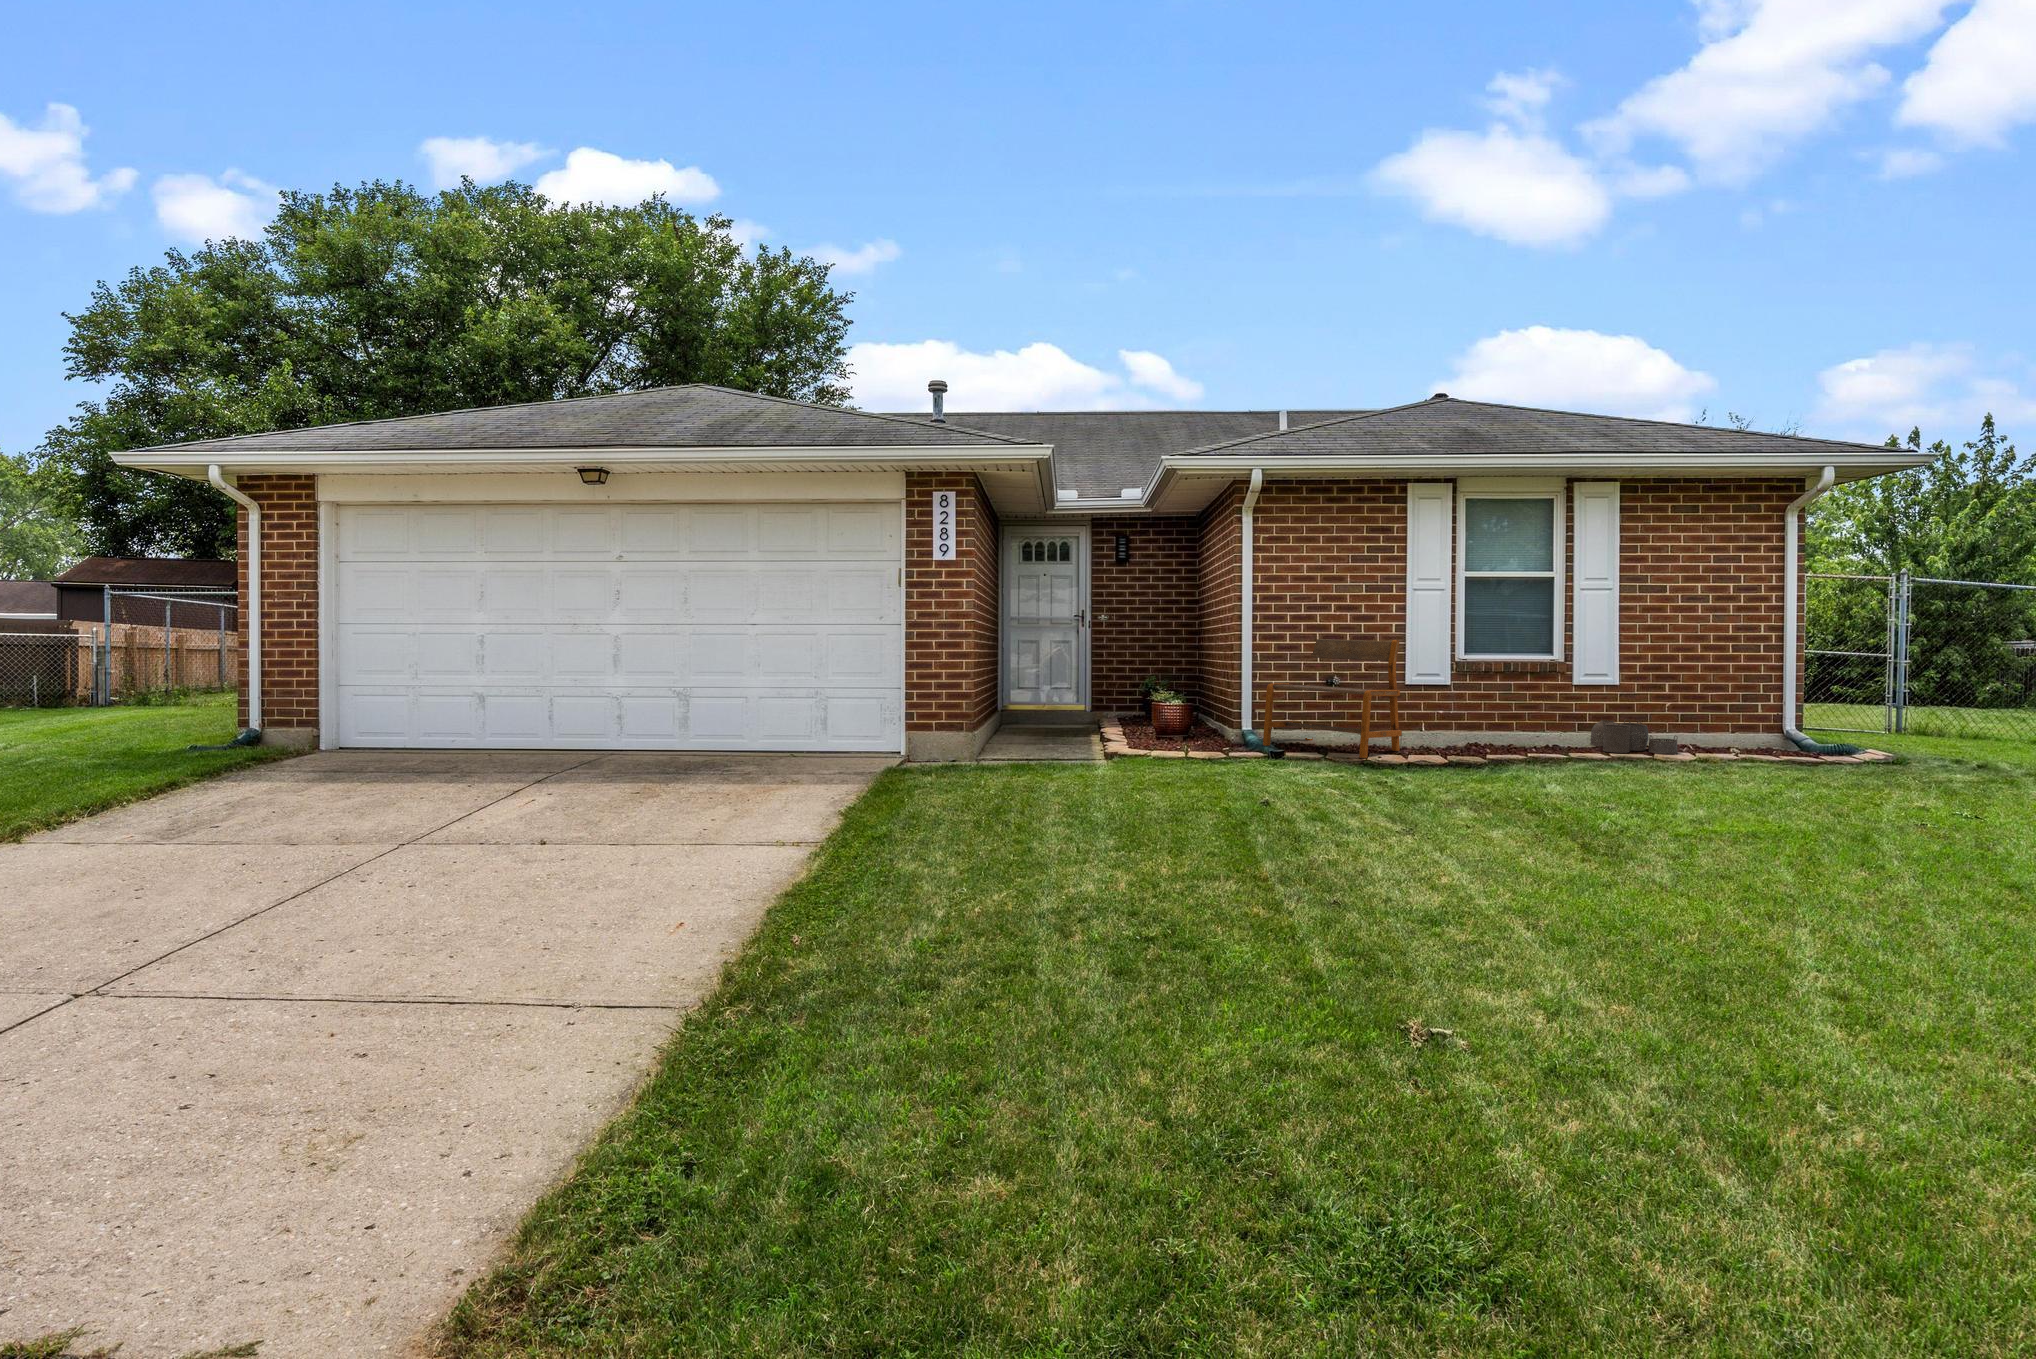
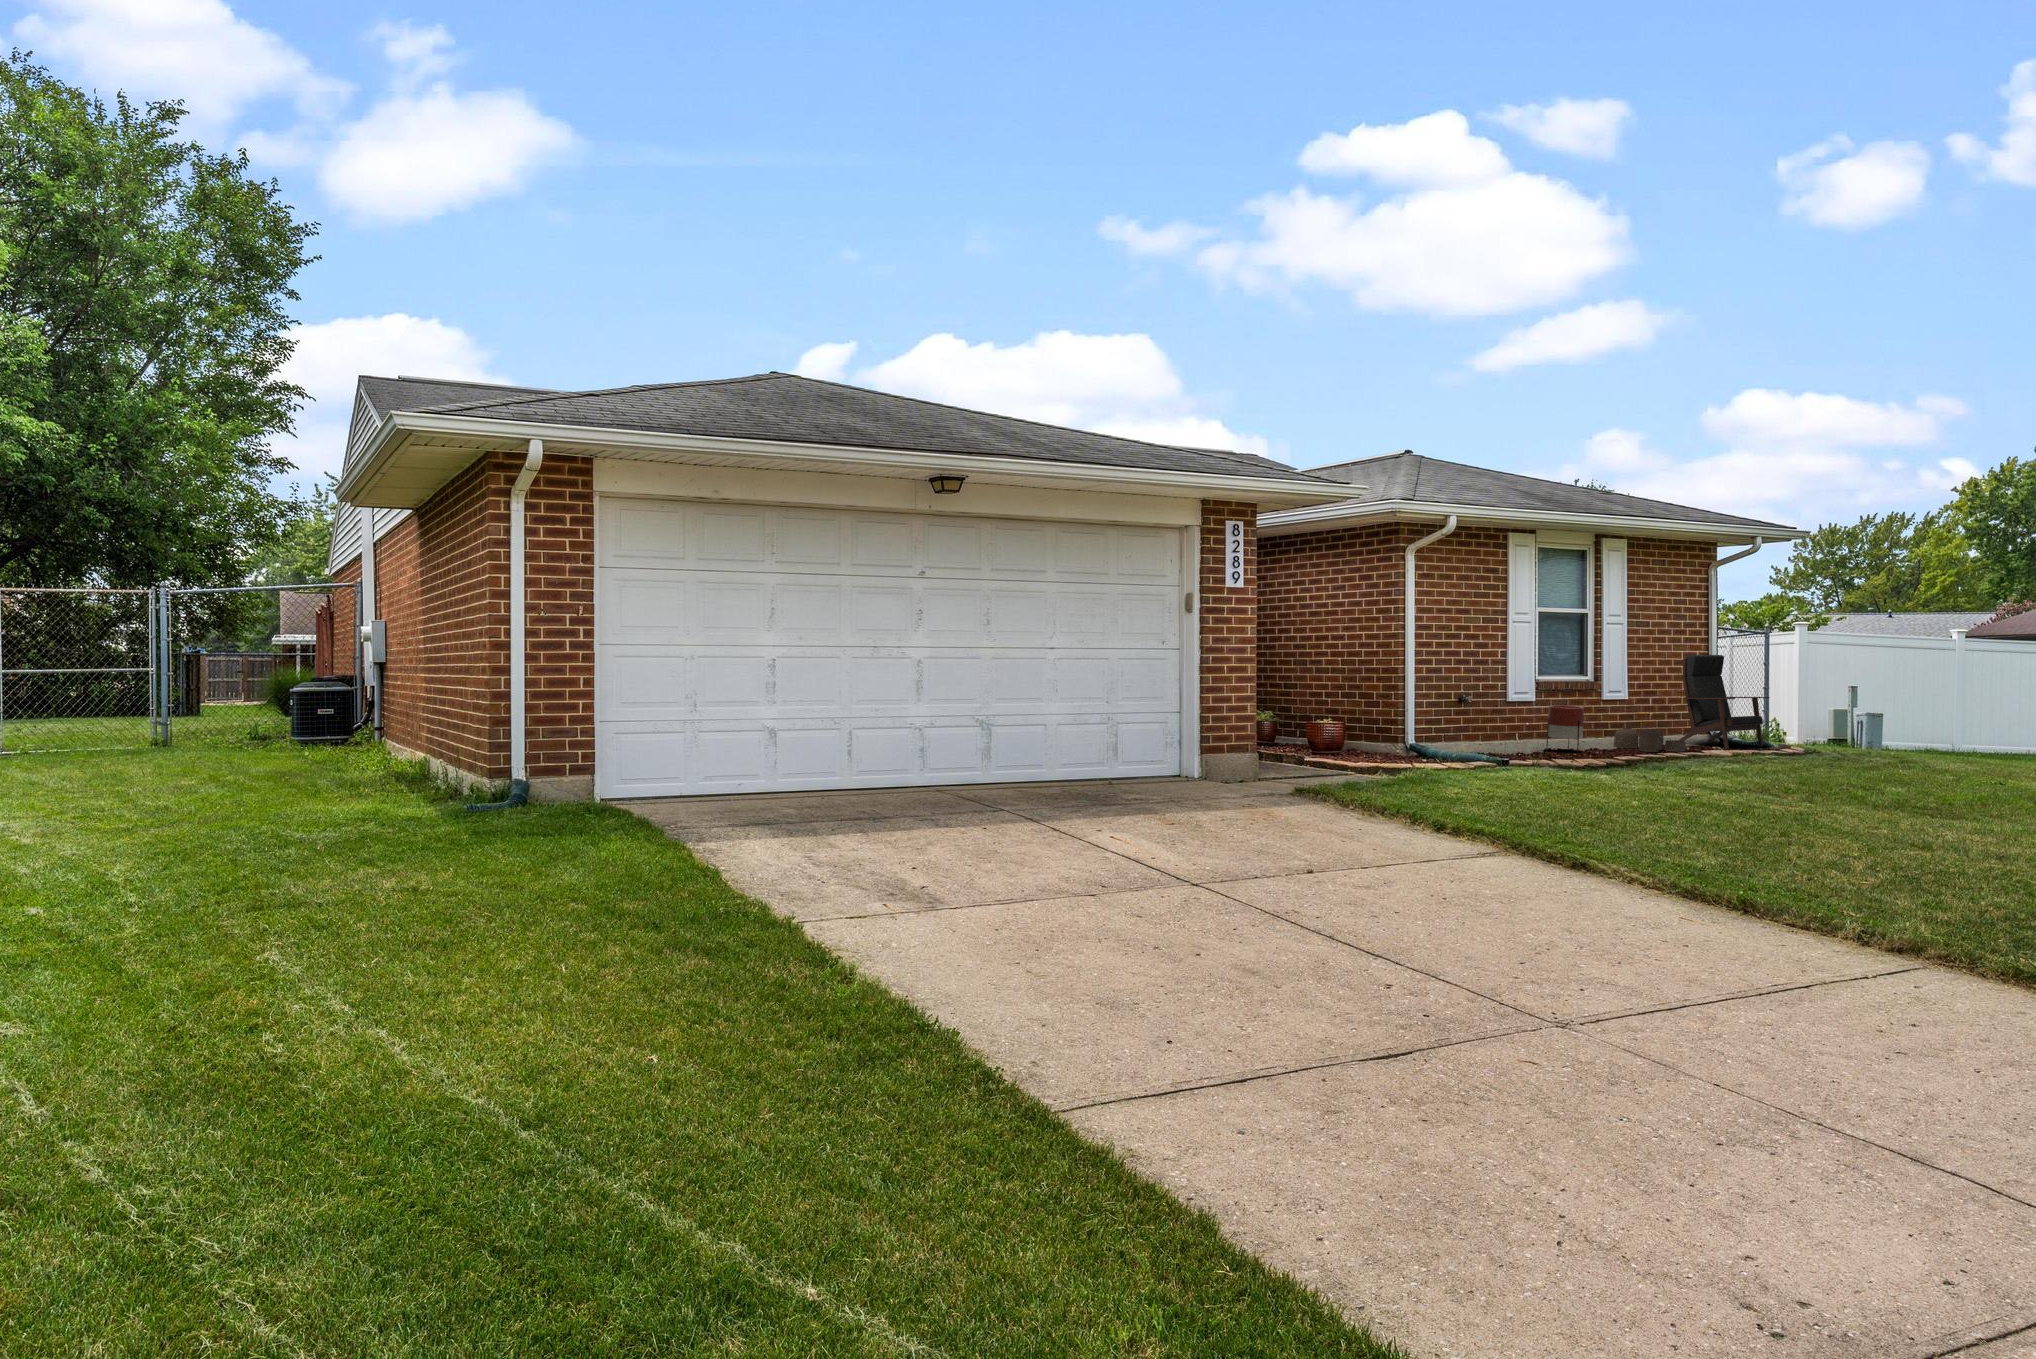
lounge chair: none [1714,628,1851,753] -> present [1679,655,1770,749]
bench: present [1263,639,1402,758] -> none [1420,661,1531,763]
planter: none [1467,691,1513,749] -> present [1546,705,1584,752]

